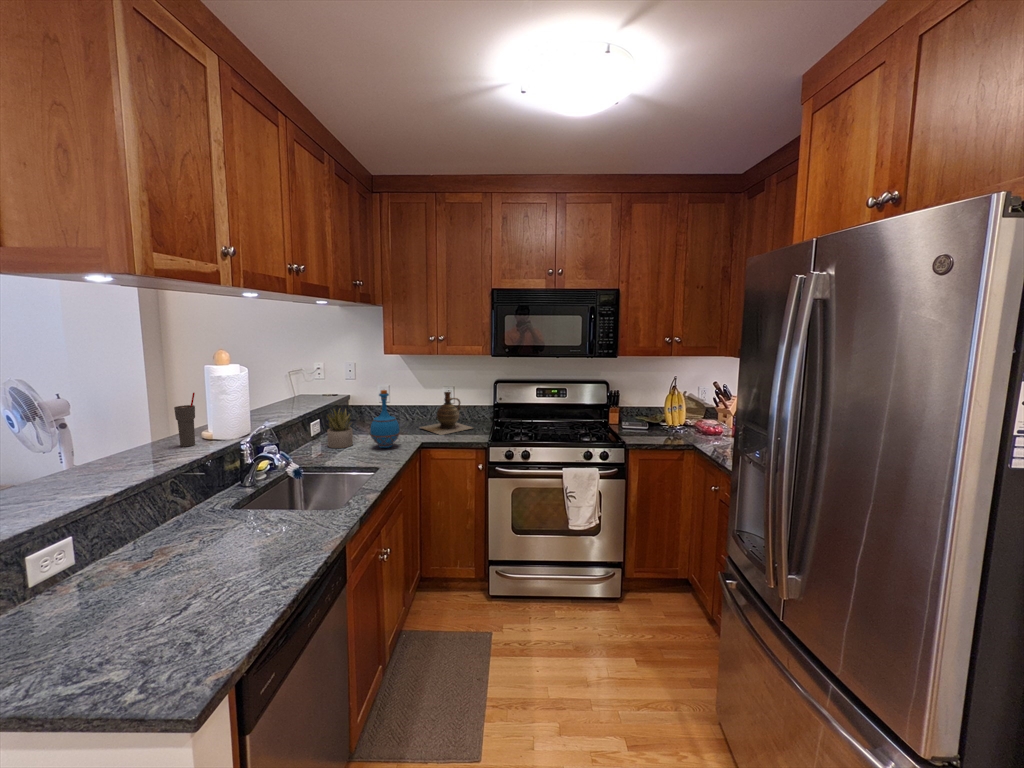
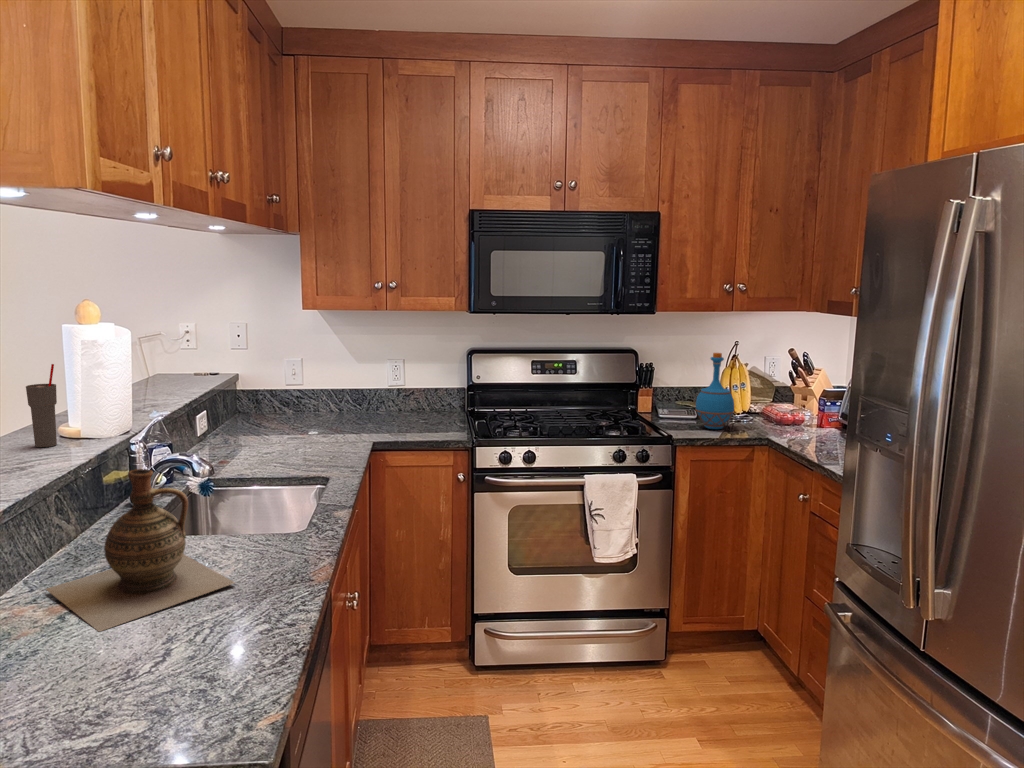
bottle: present [370,390,400,448] -> present [695,353,734,429]
ceramic jug: present [421,392,472,435] -> present [46,469,235,631]
succulent plant: present [327,410,353,448] -> none [226,391,269,452]

